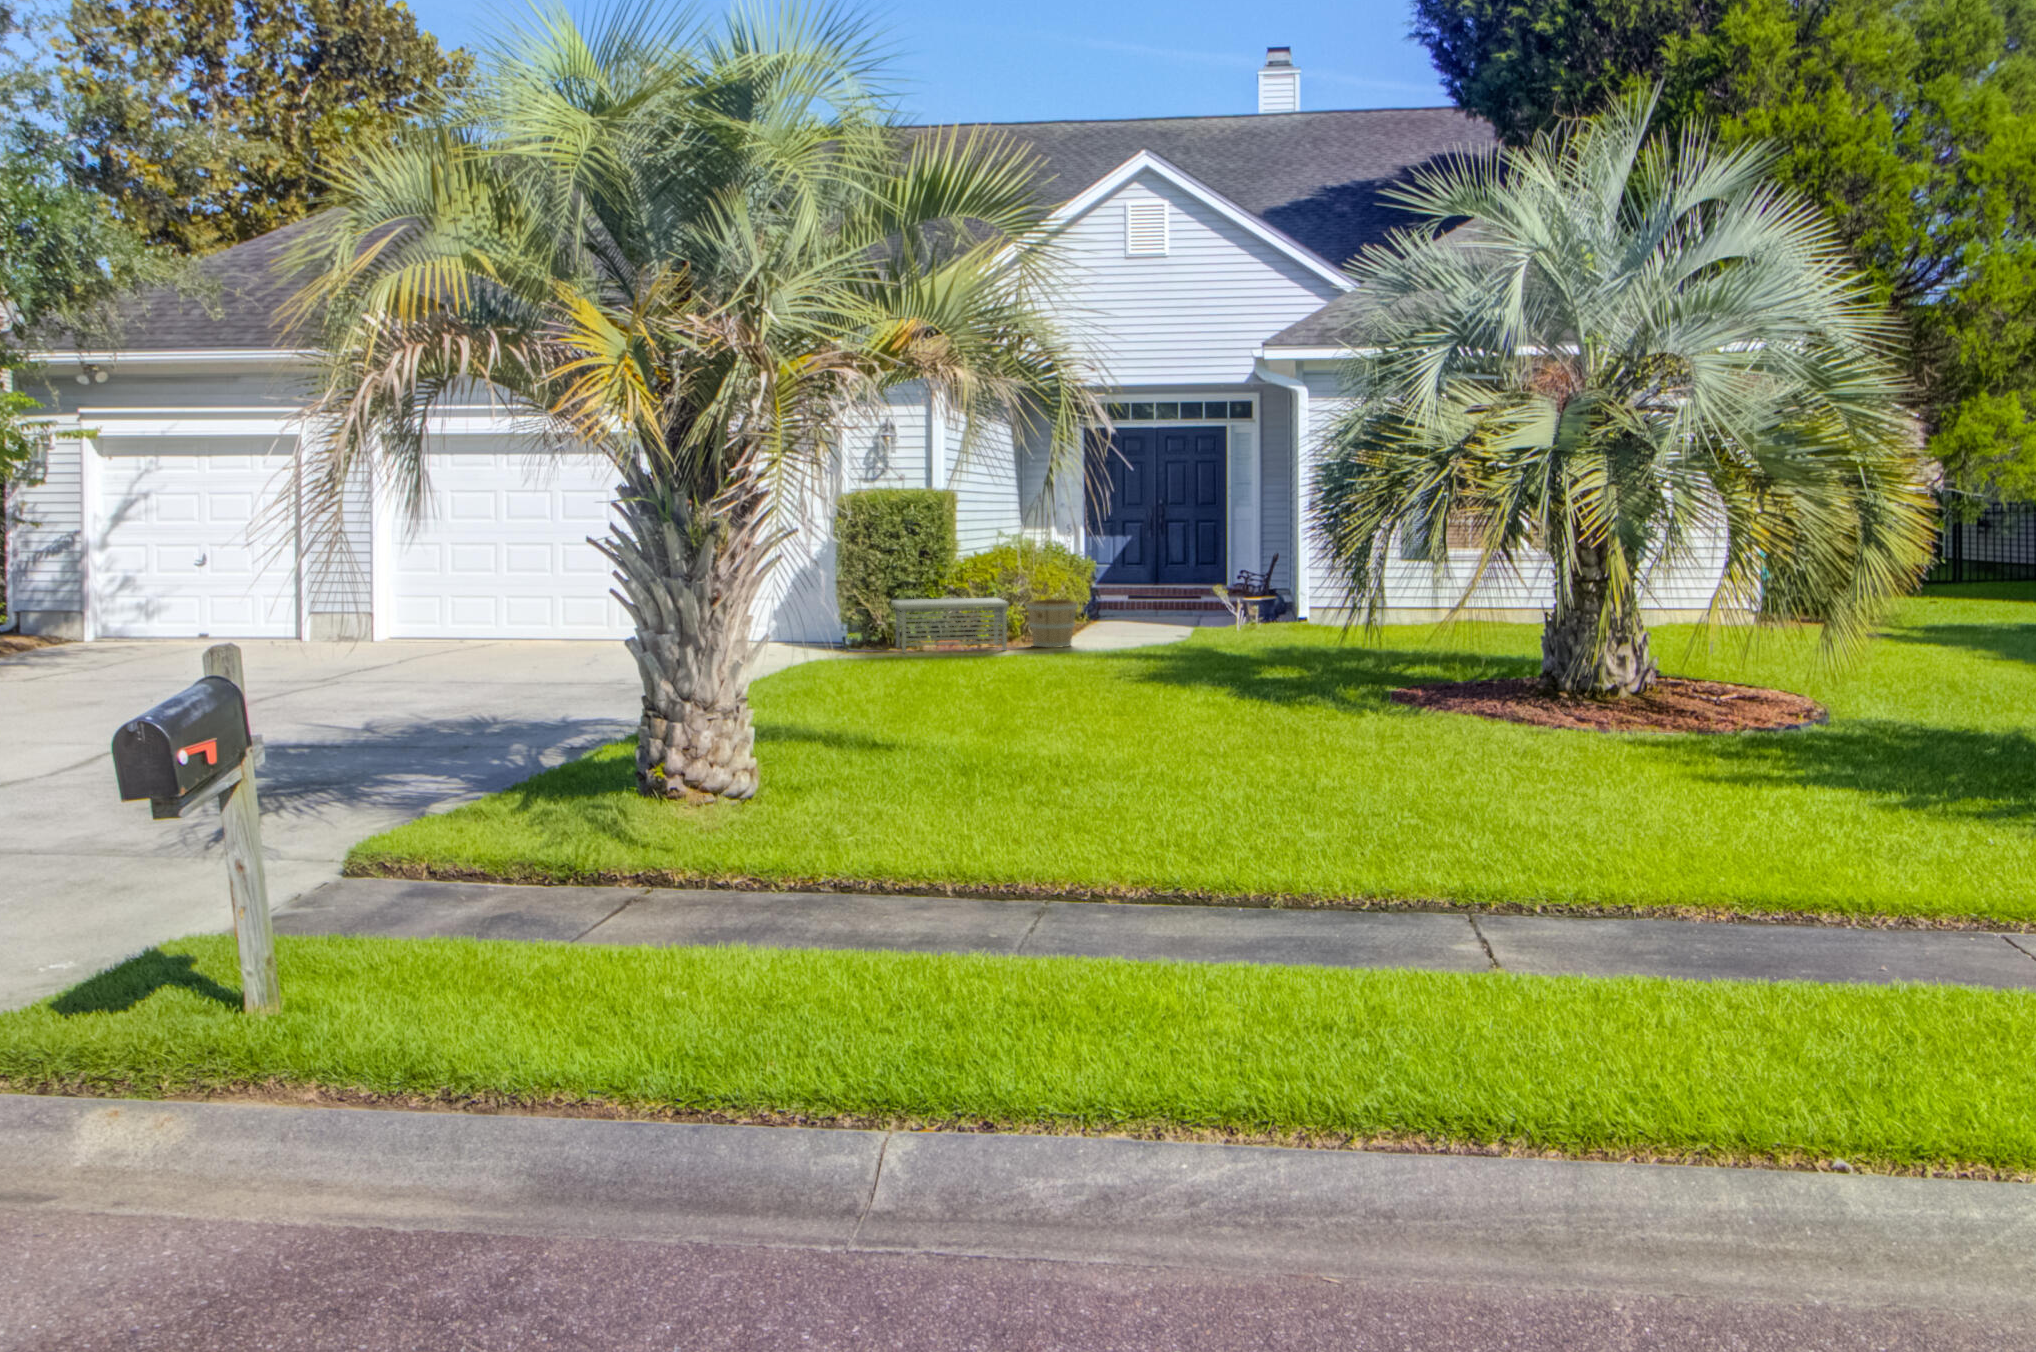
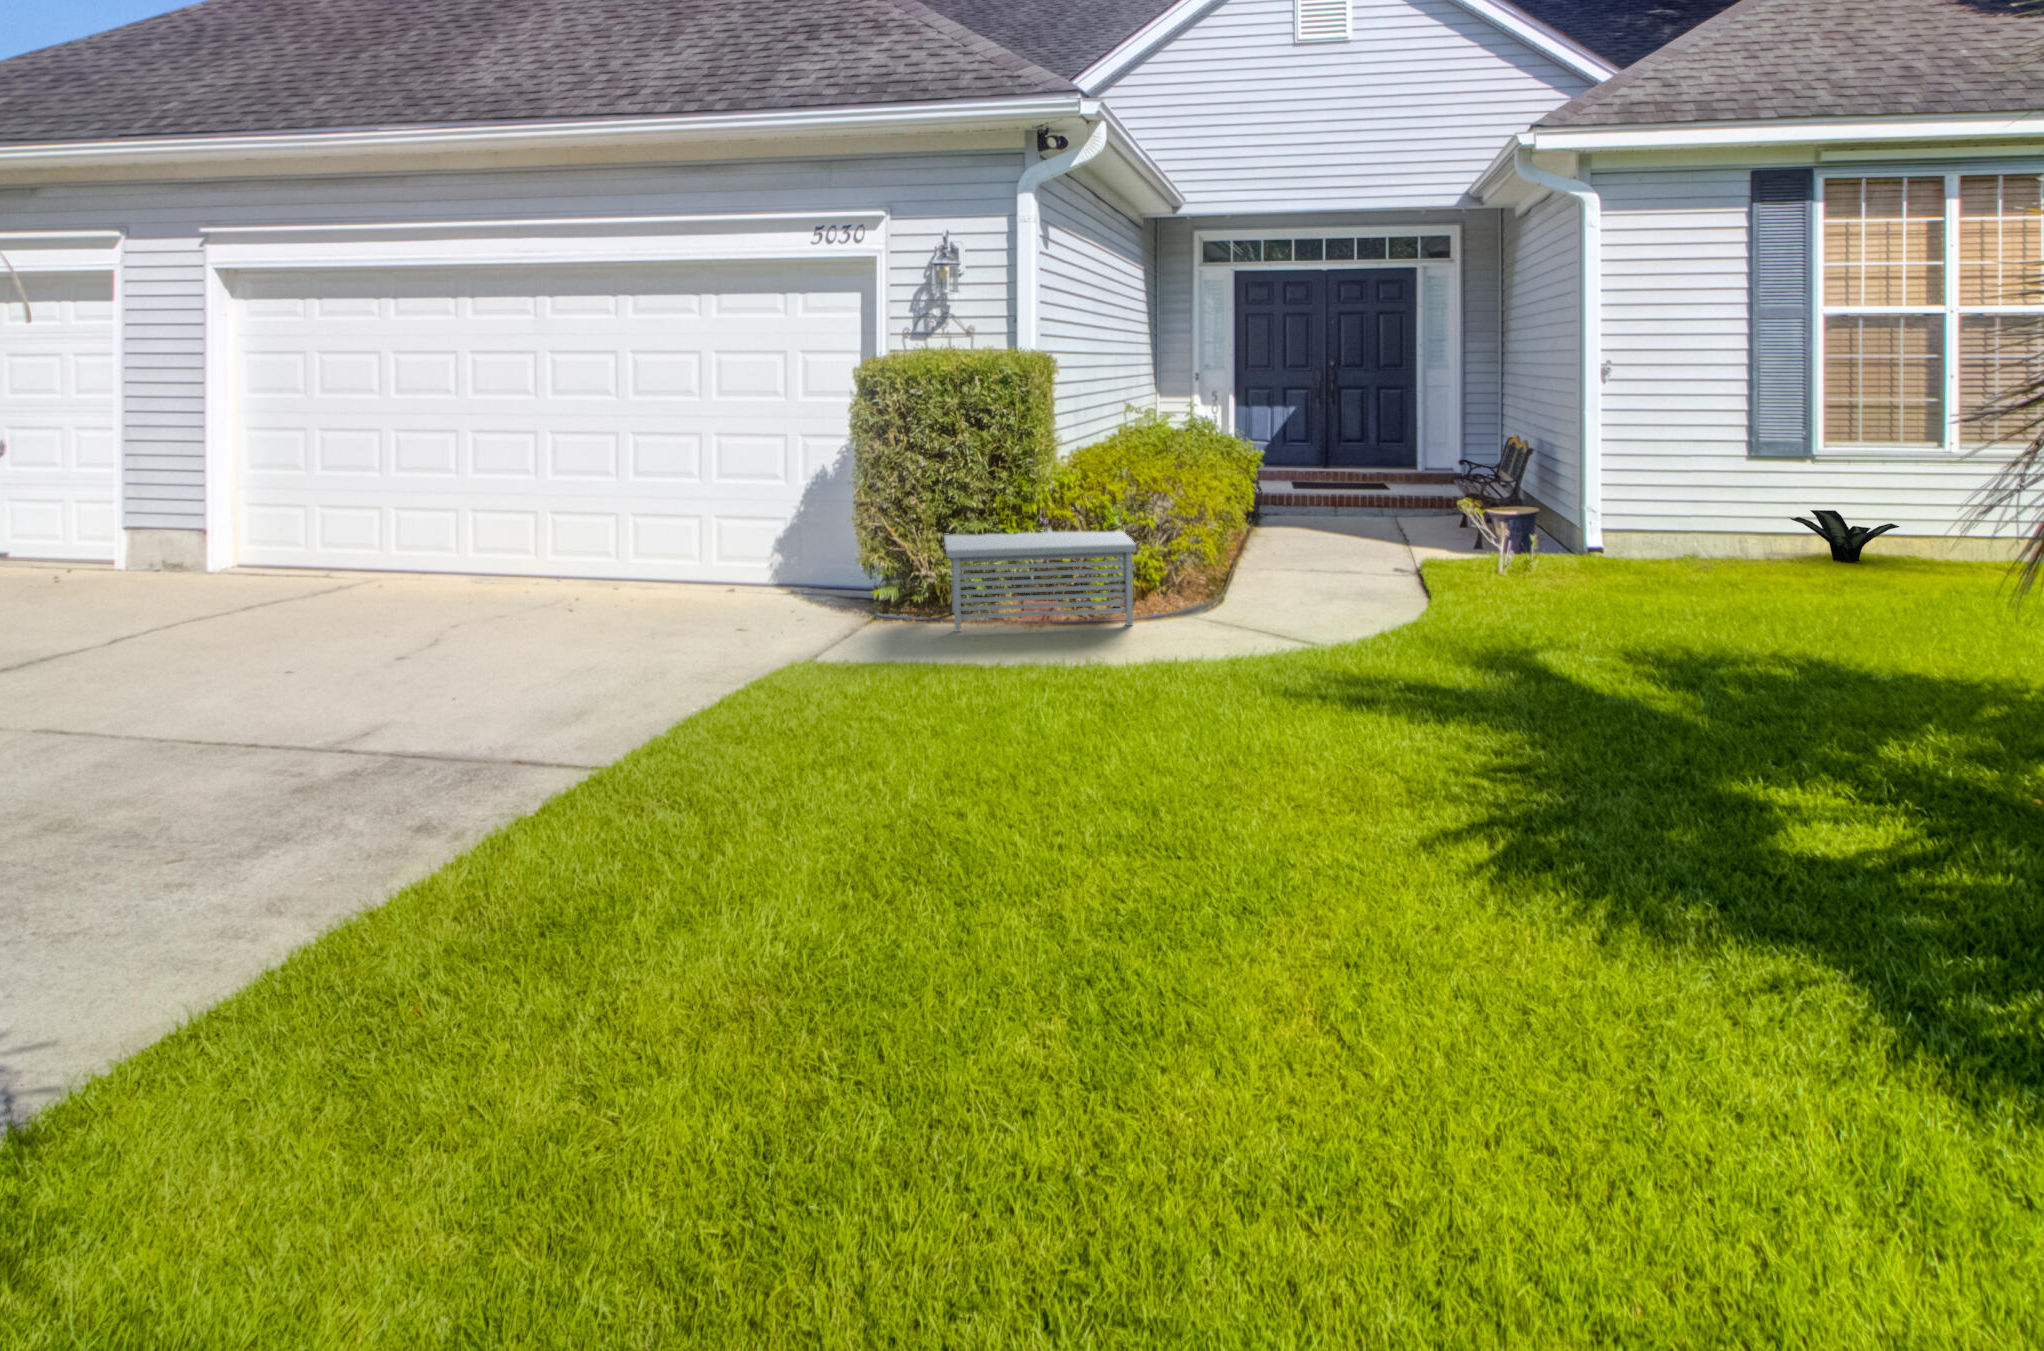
potted plant: none [1430,597,1497,628] -> present [1791,510,1900,563]
wooden bucket: present [1026,598,1078,648] -> none [1165,528,1253,616]

